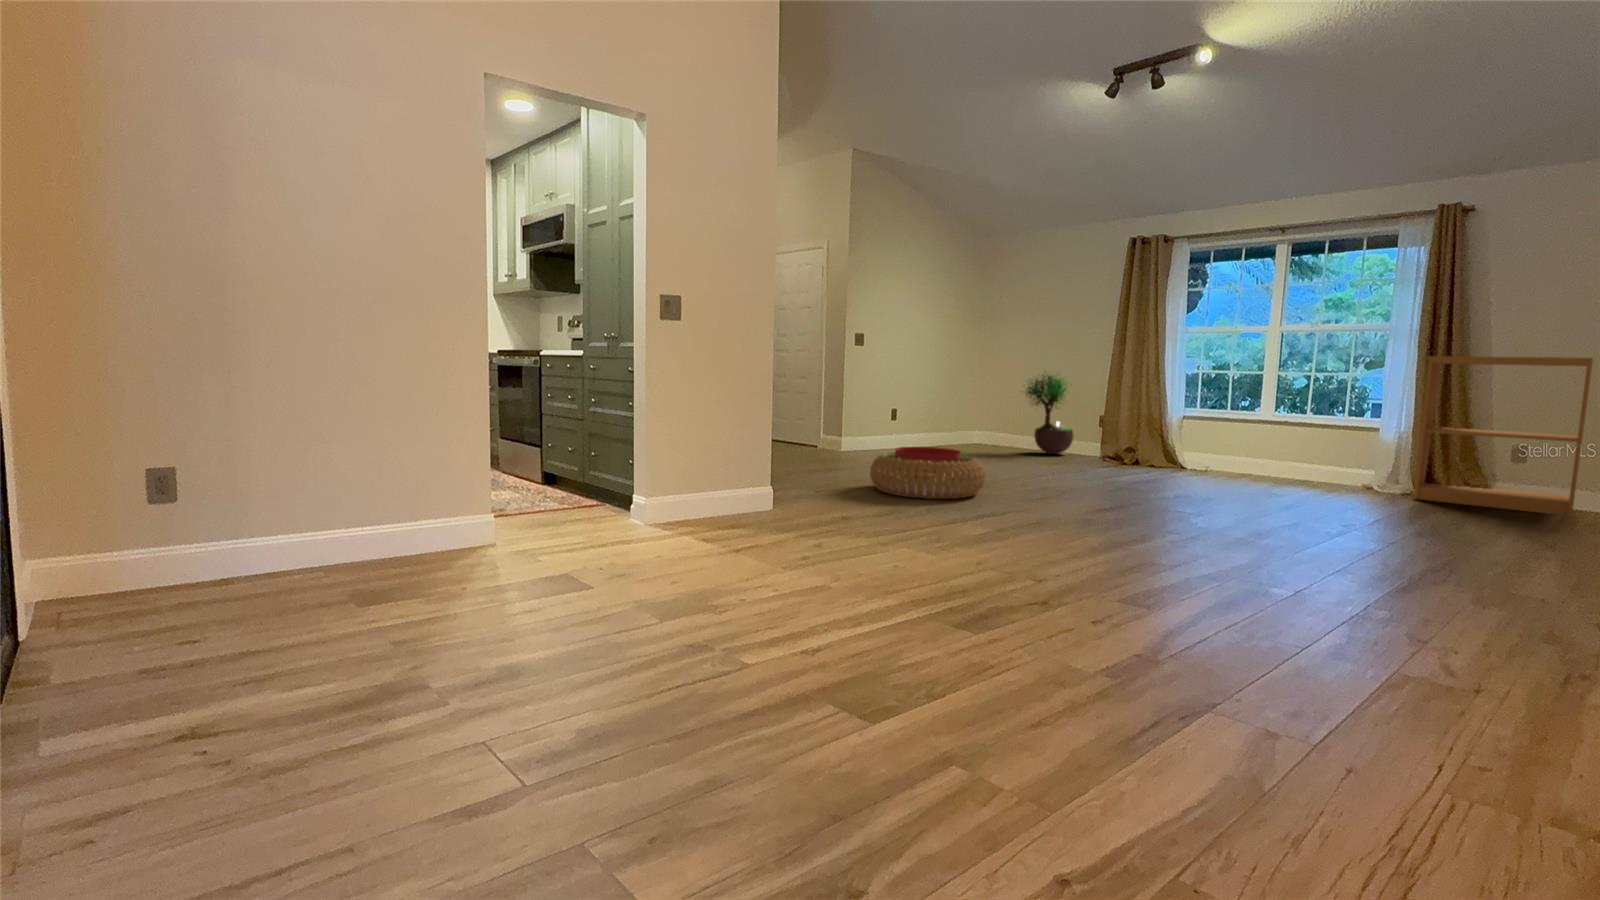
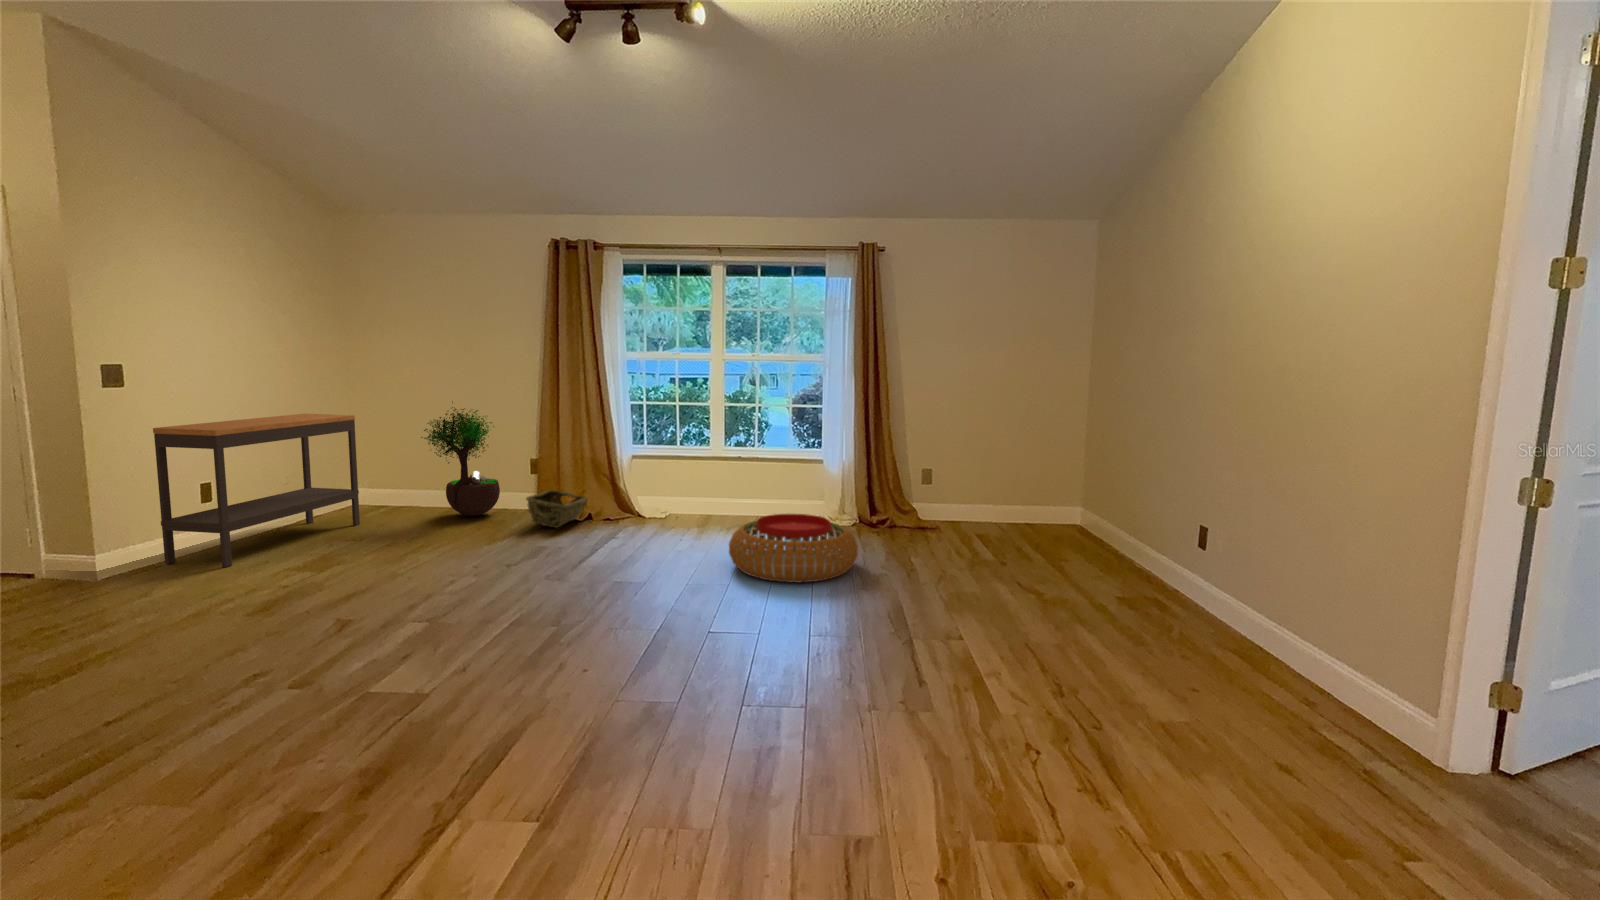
bookshelf: present [1413,356,1593,516] -> none [865,392,993,536]
console table: none [872,371,981,455] -> present [153,414,360,567]
woven basket: none [1085,438,1138,464] -> present [526,490,587,528]
pouf: present [870,447,986,499] -> present [729,514,858,583]

